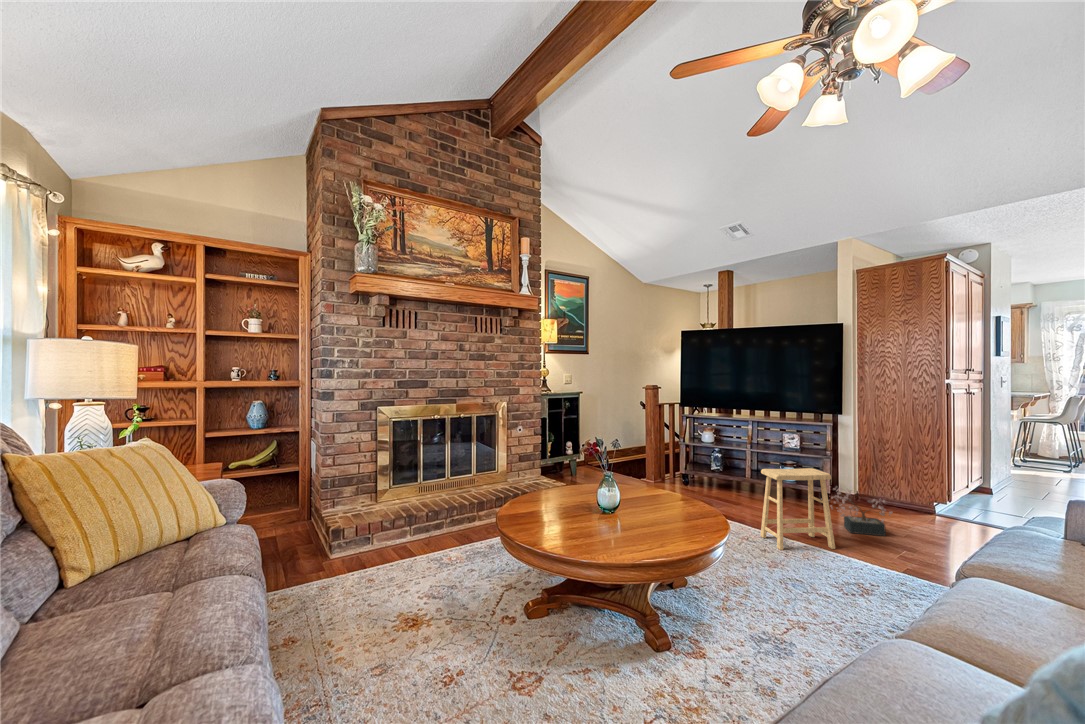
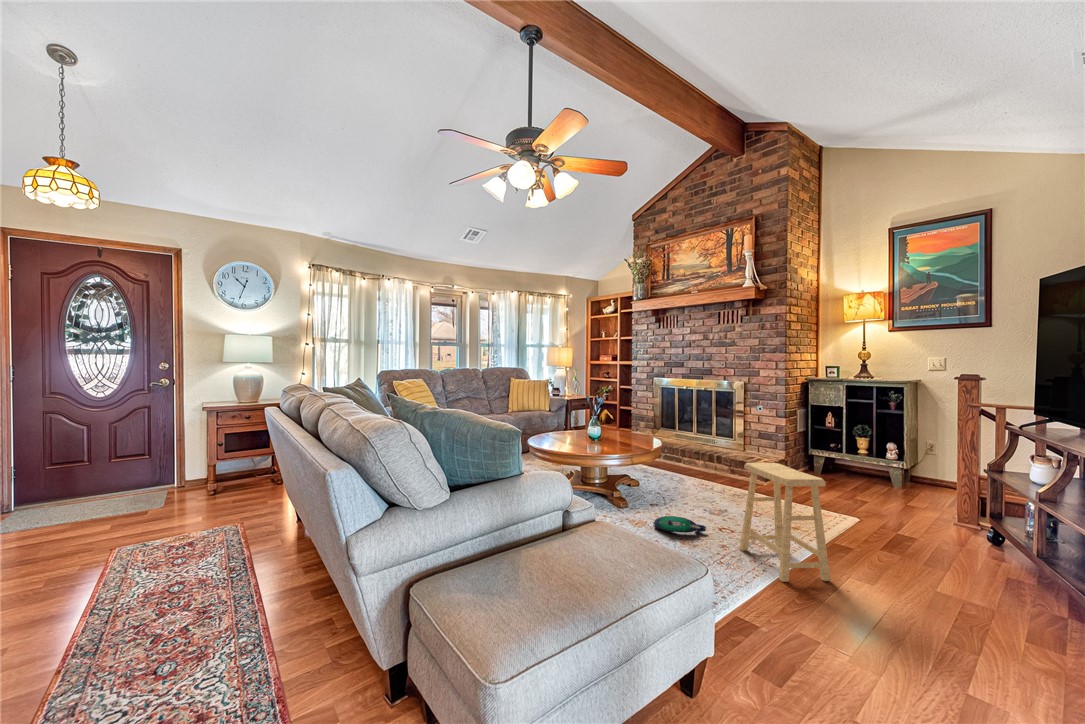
decorative plant: present [831,487,892,536] -> none [878,542,998,661]
plush toy: none [746,549,781,575] -> present [653,516,706,533]

